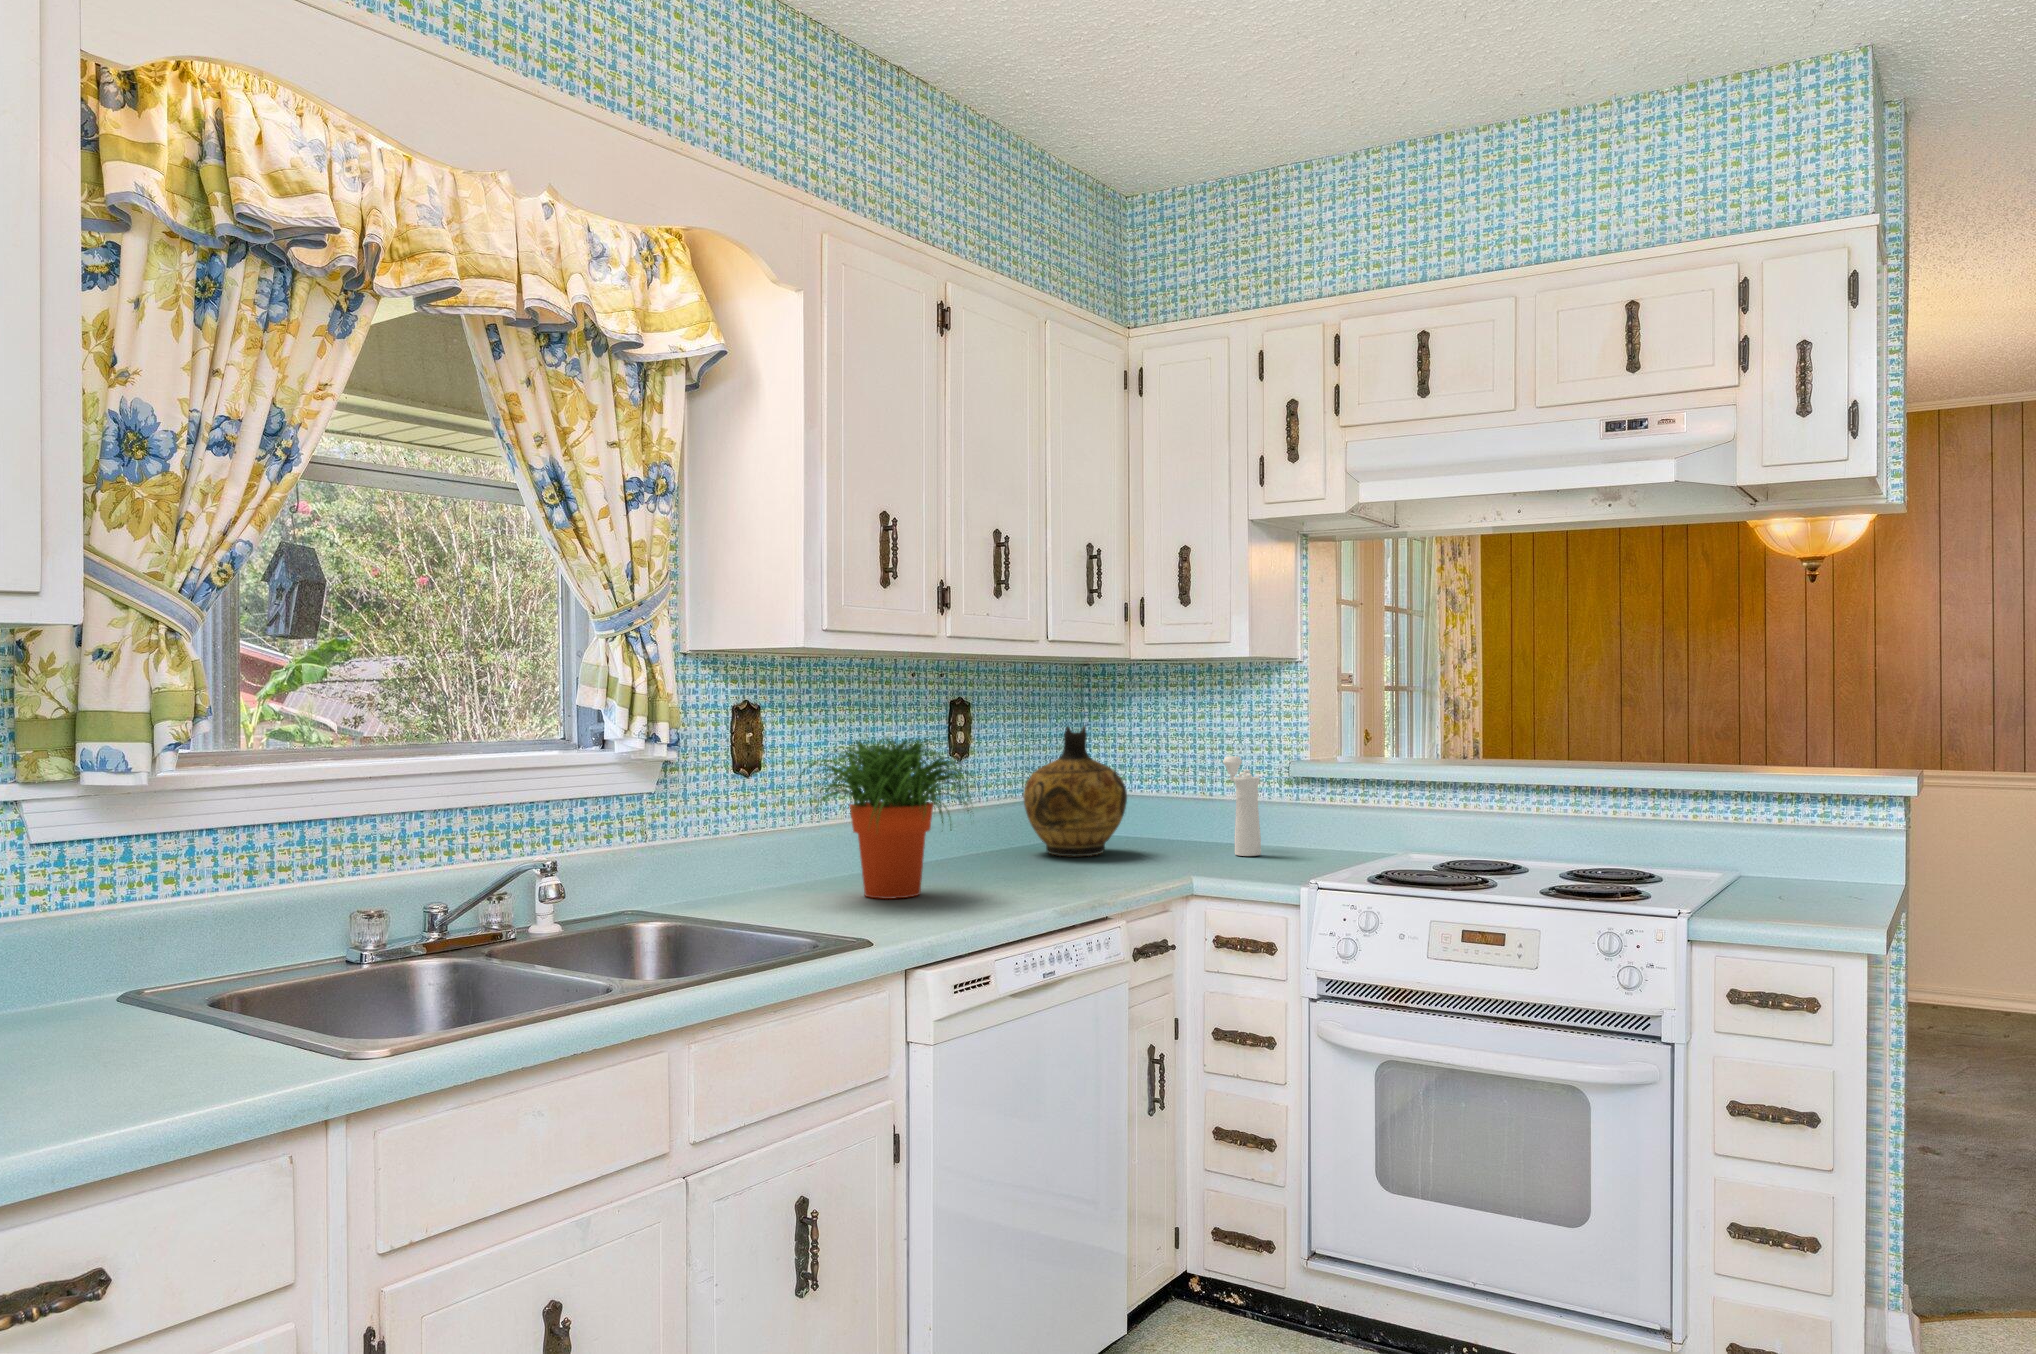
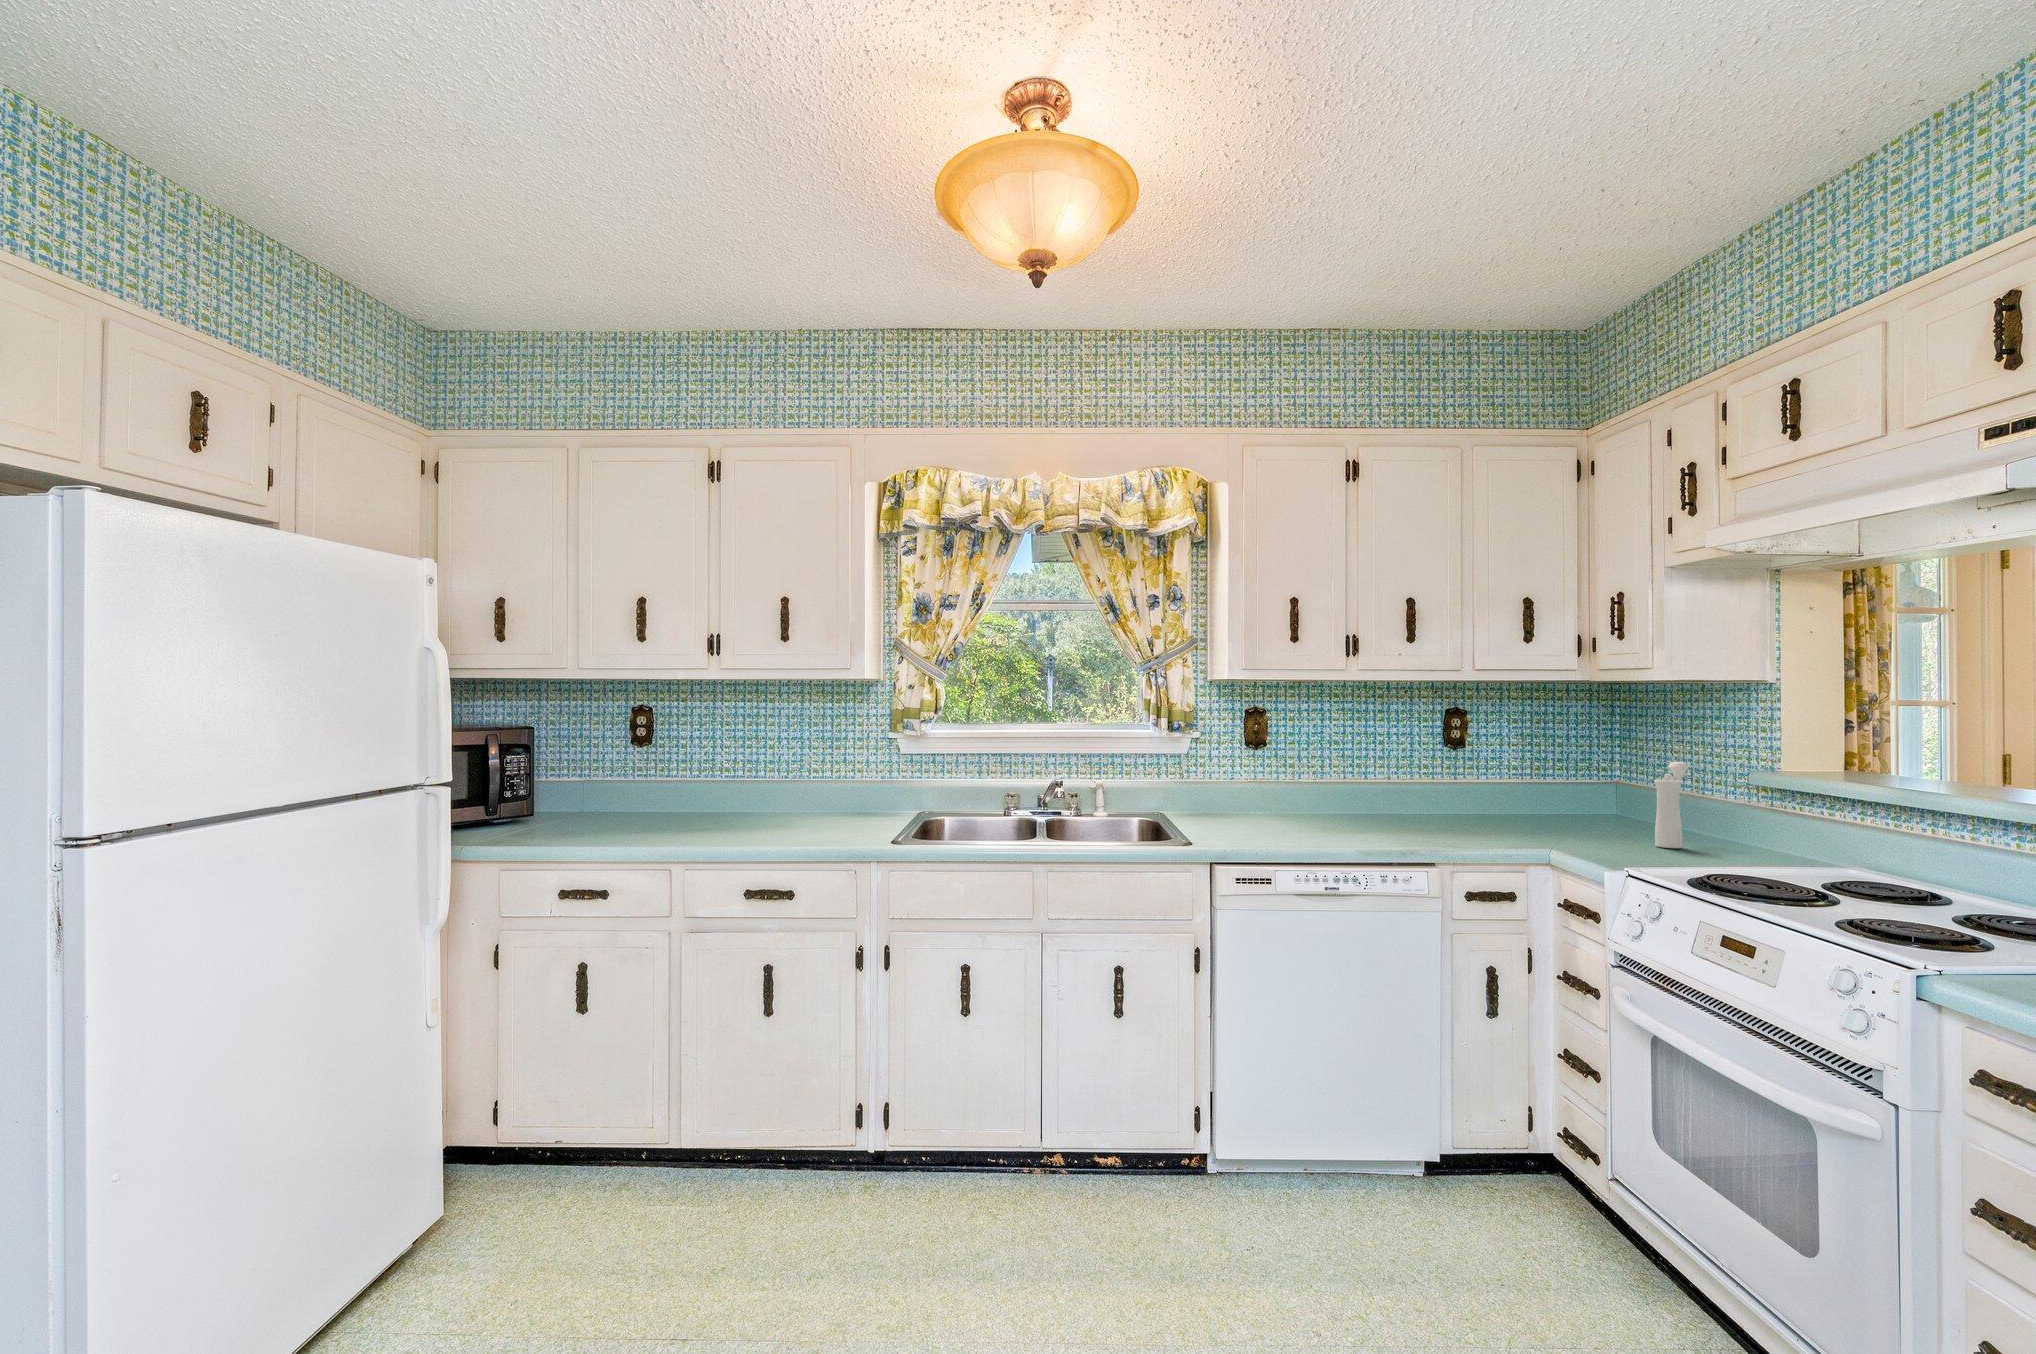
ceramic jug: present [1023,726,1127,856] -> none [1478,729,1569,829]
potted plant: present [799,736,973,899] -> none [1241,729,1363,831]

